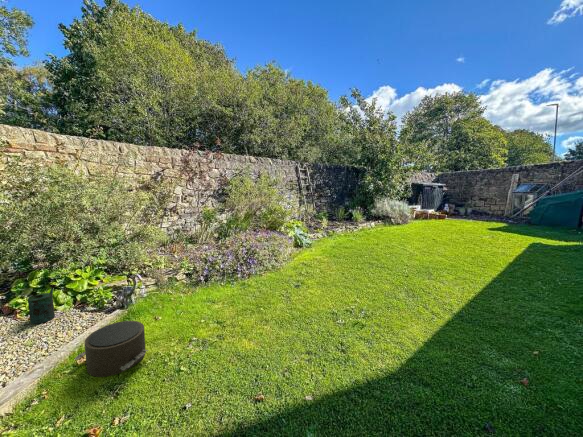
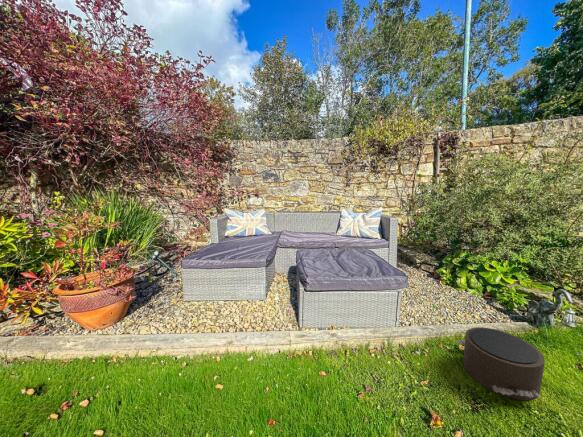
watering can: present [28,284,57,324] -> none [445,266,472,296]

